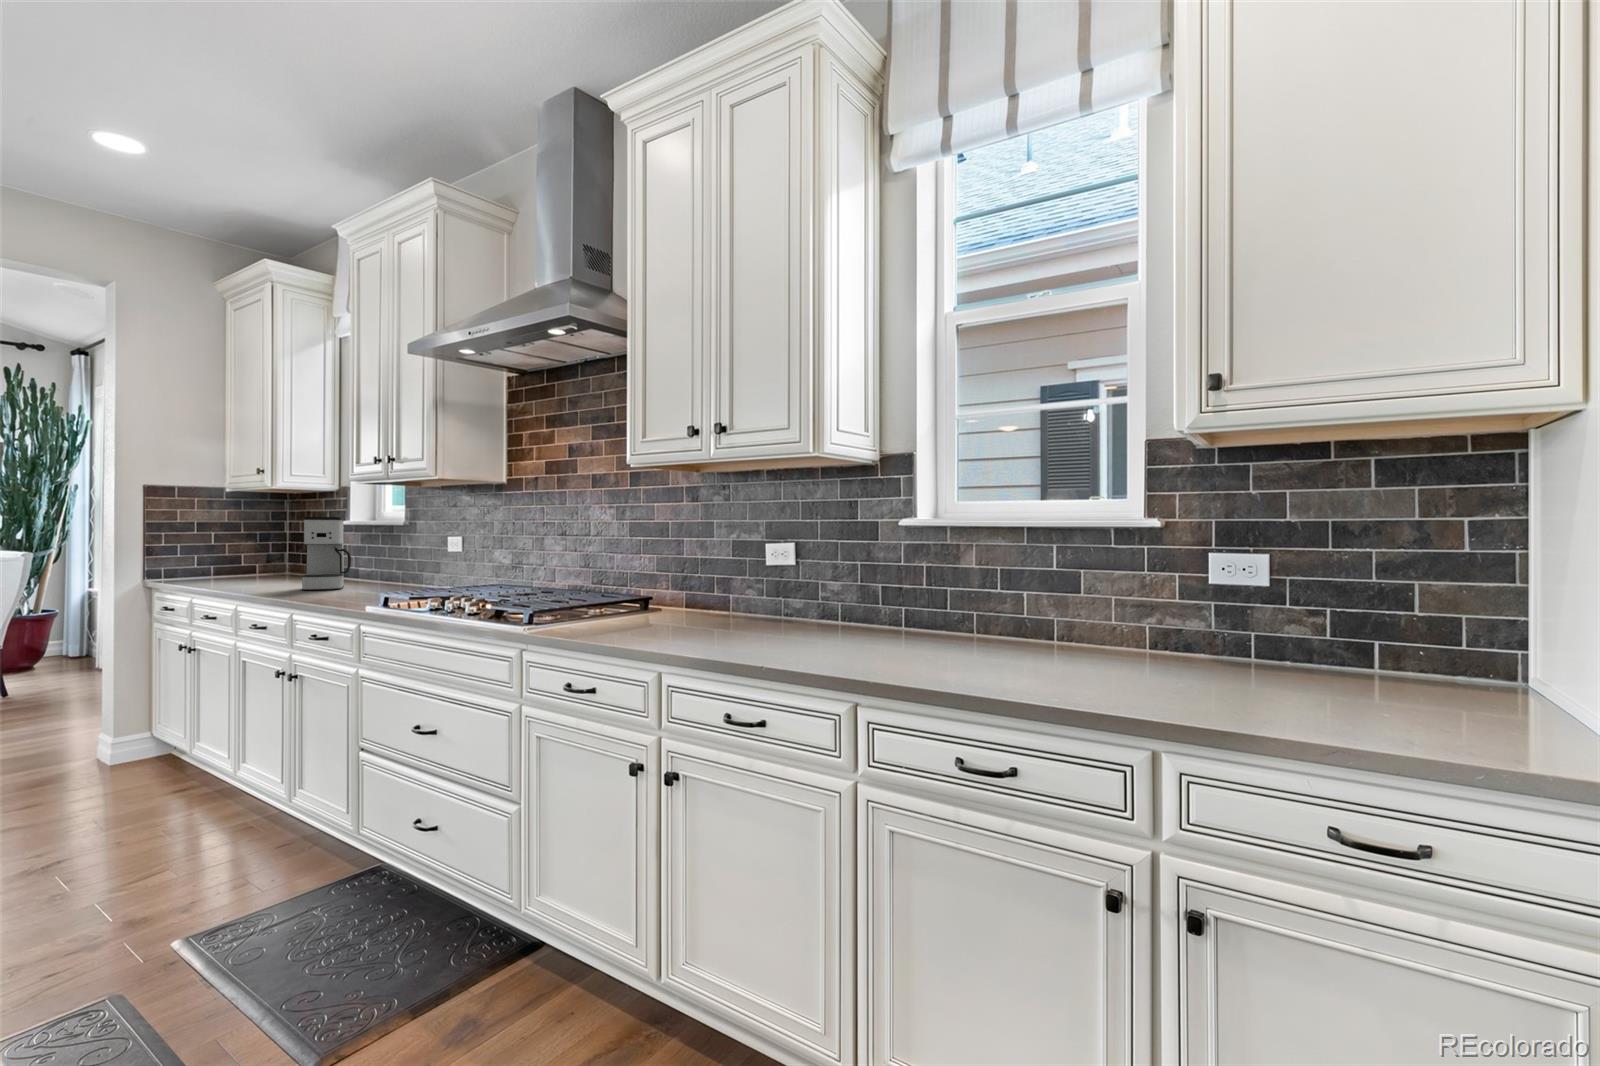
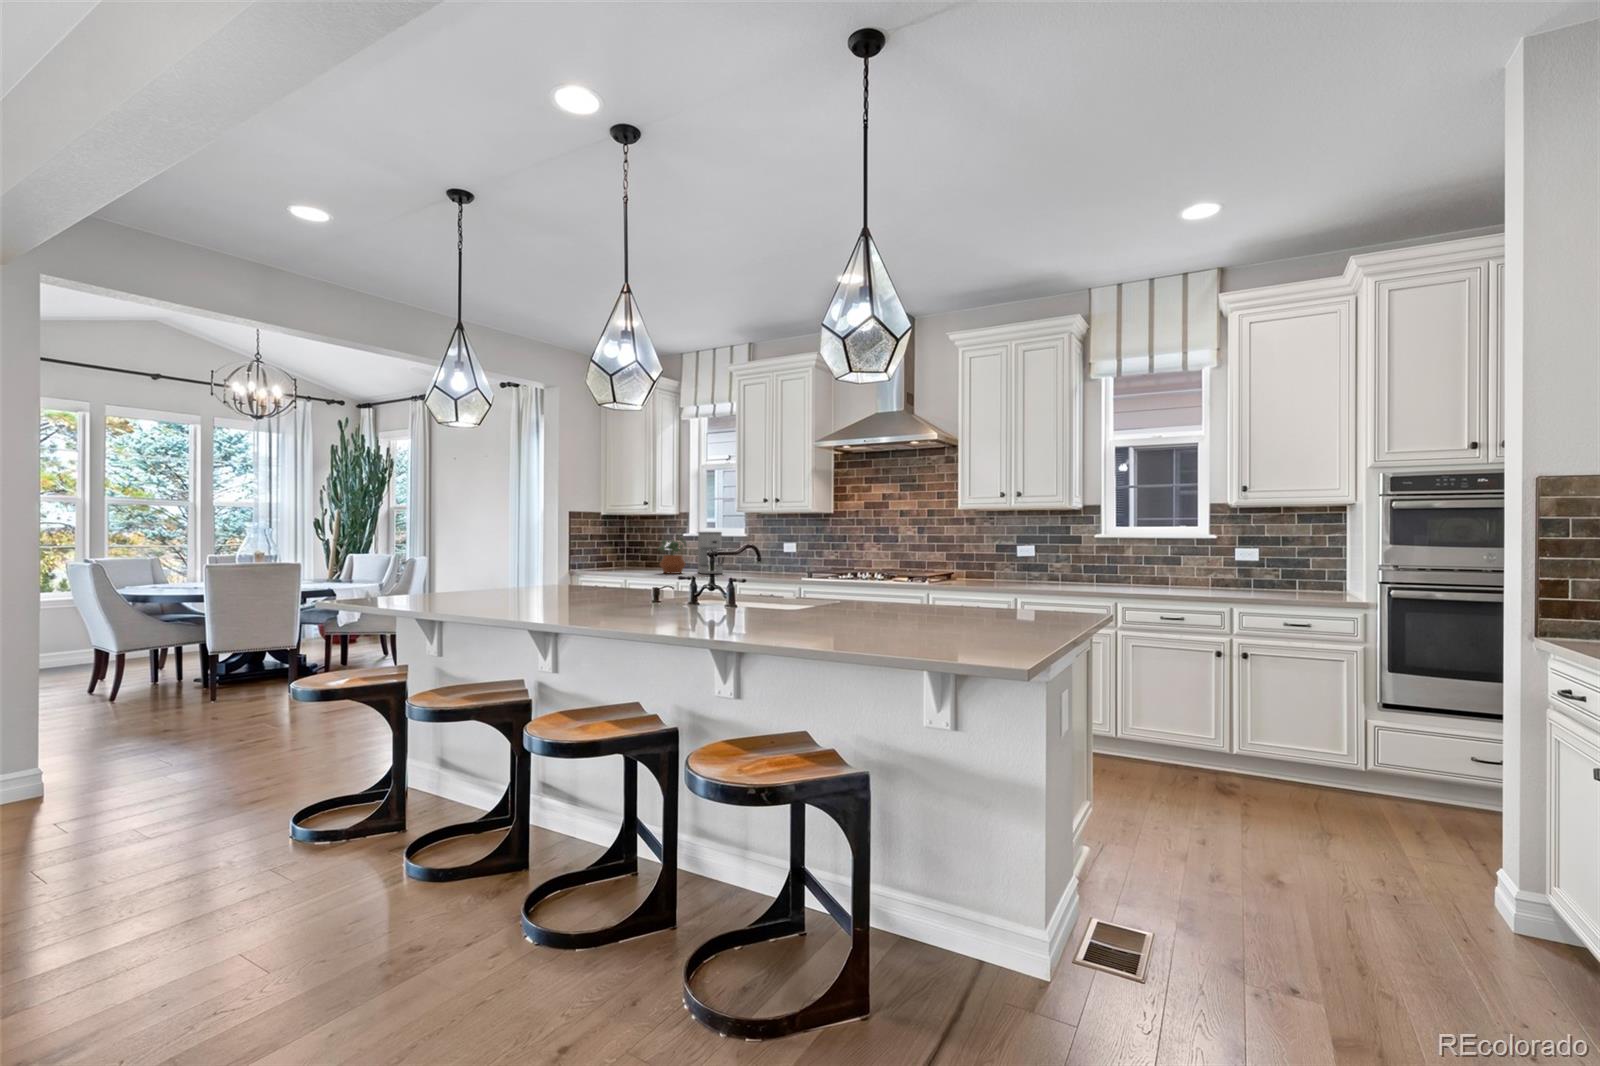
potted plant: none [236,527,291,589] -> present [658,539,686,574]

